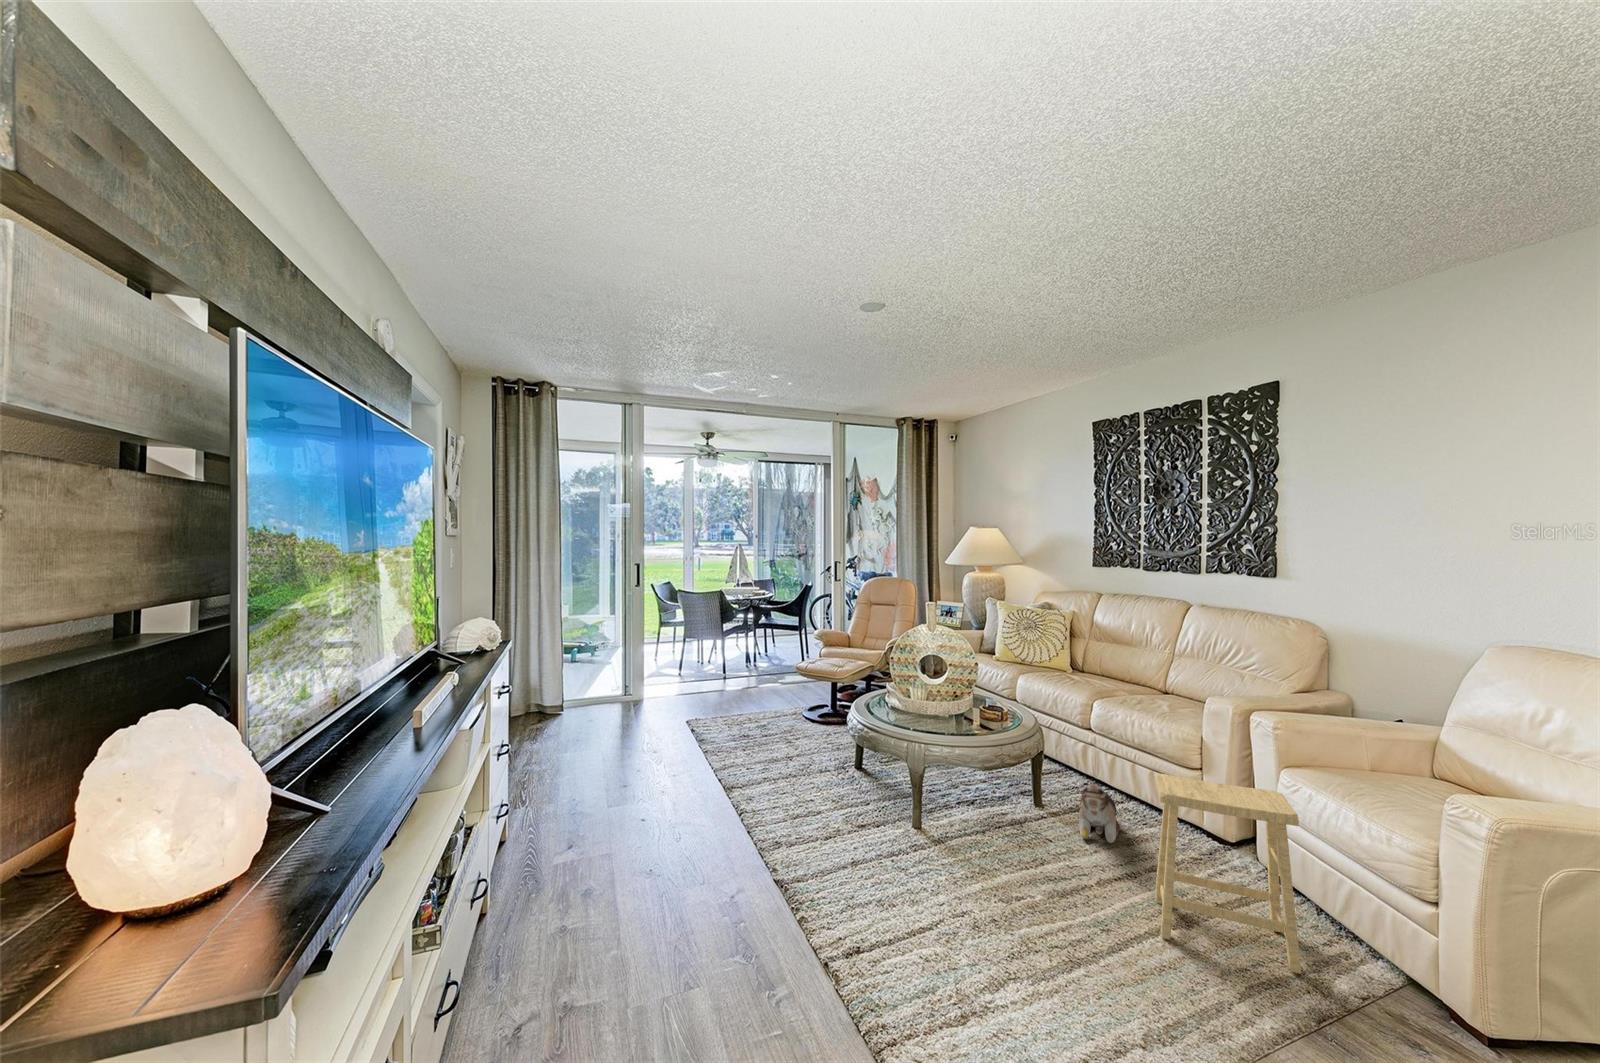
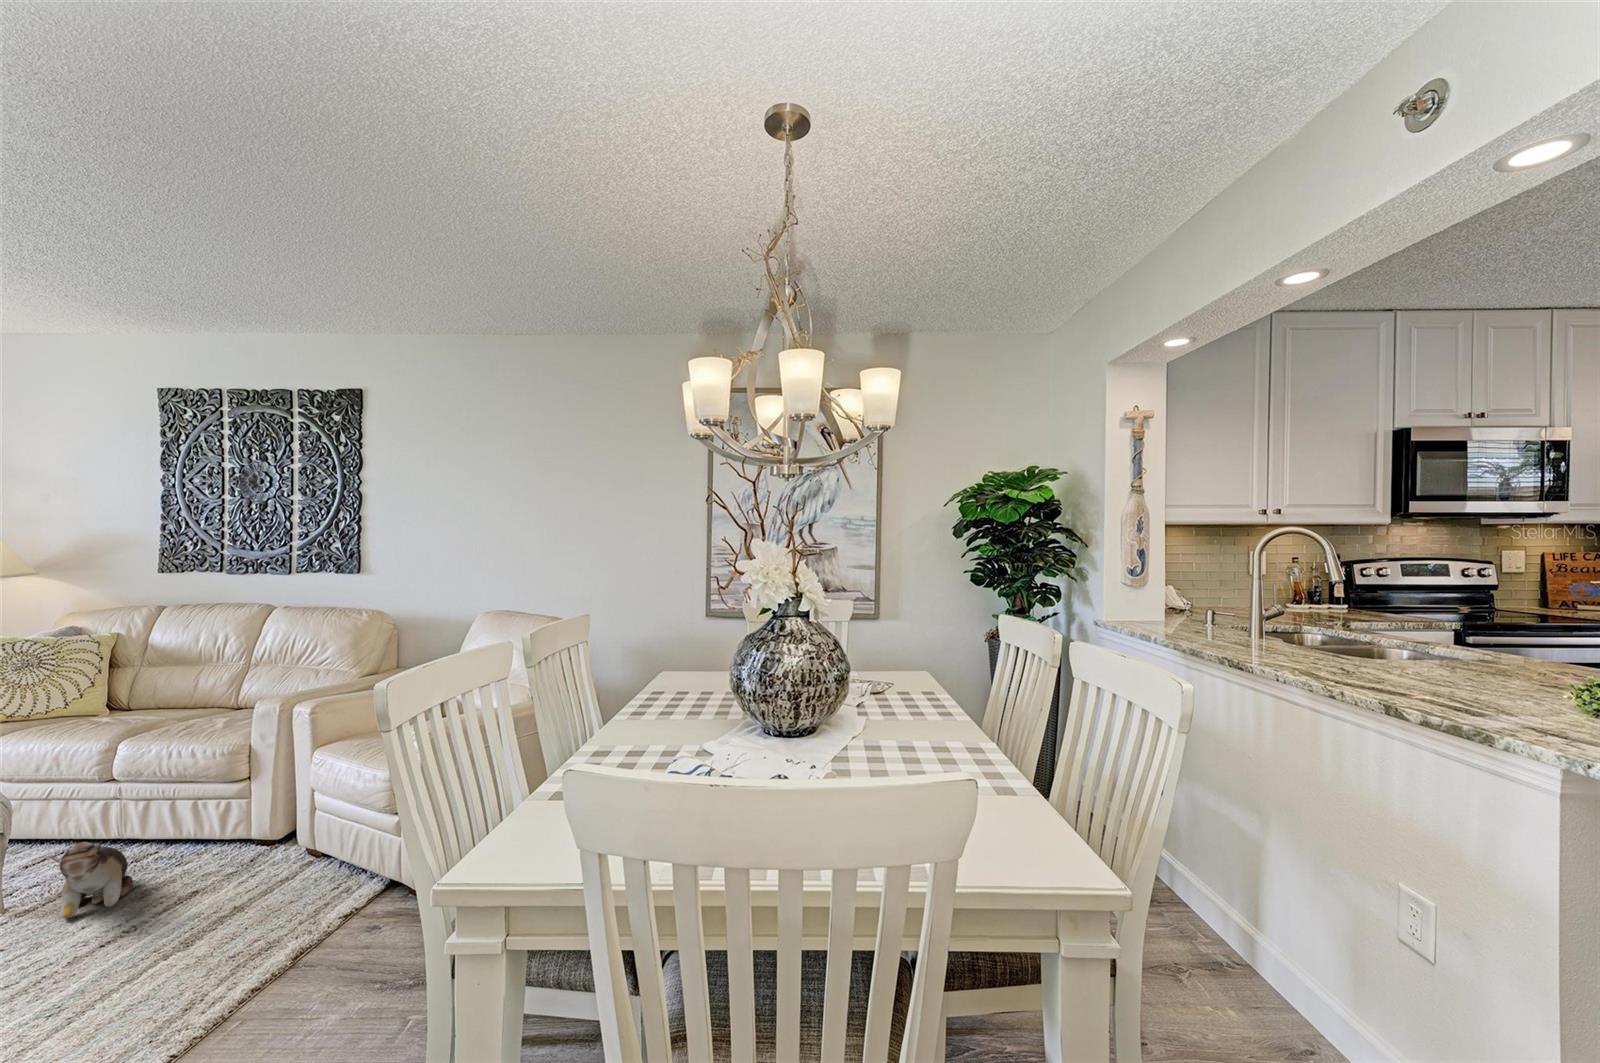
footstool: present [1155,774,1301,974] -> none [140,775,297,981]

